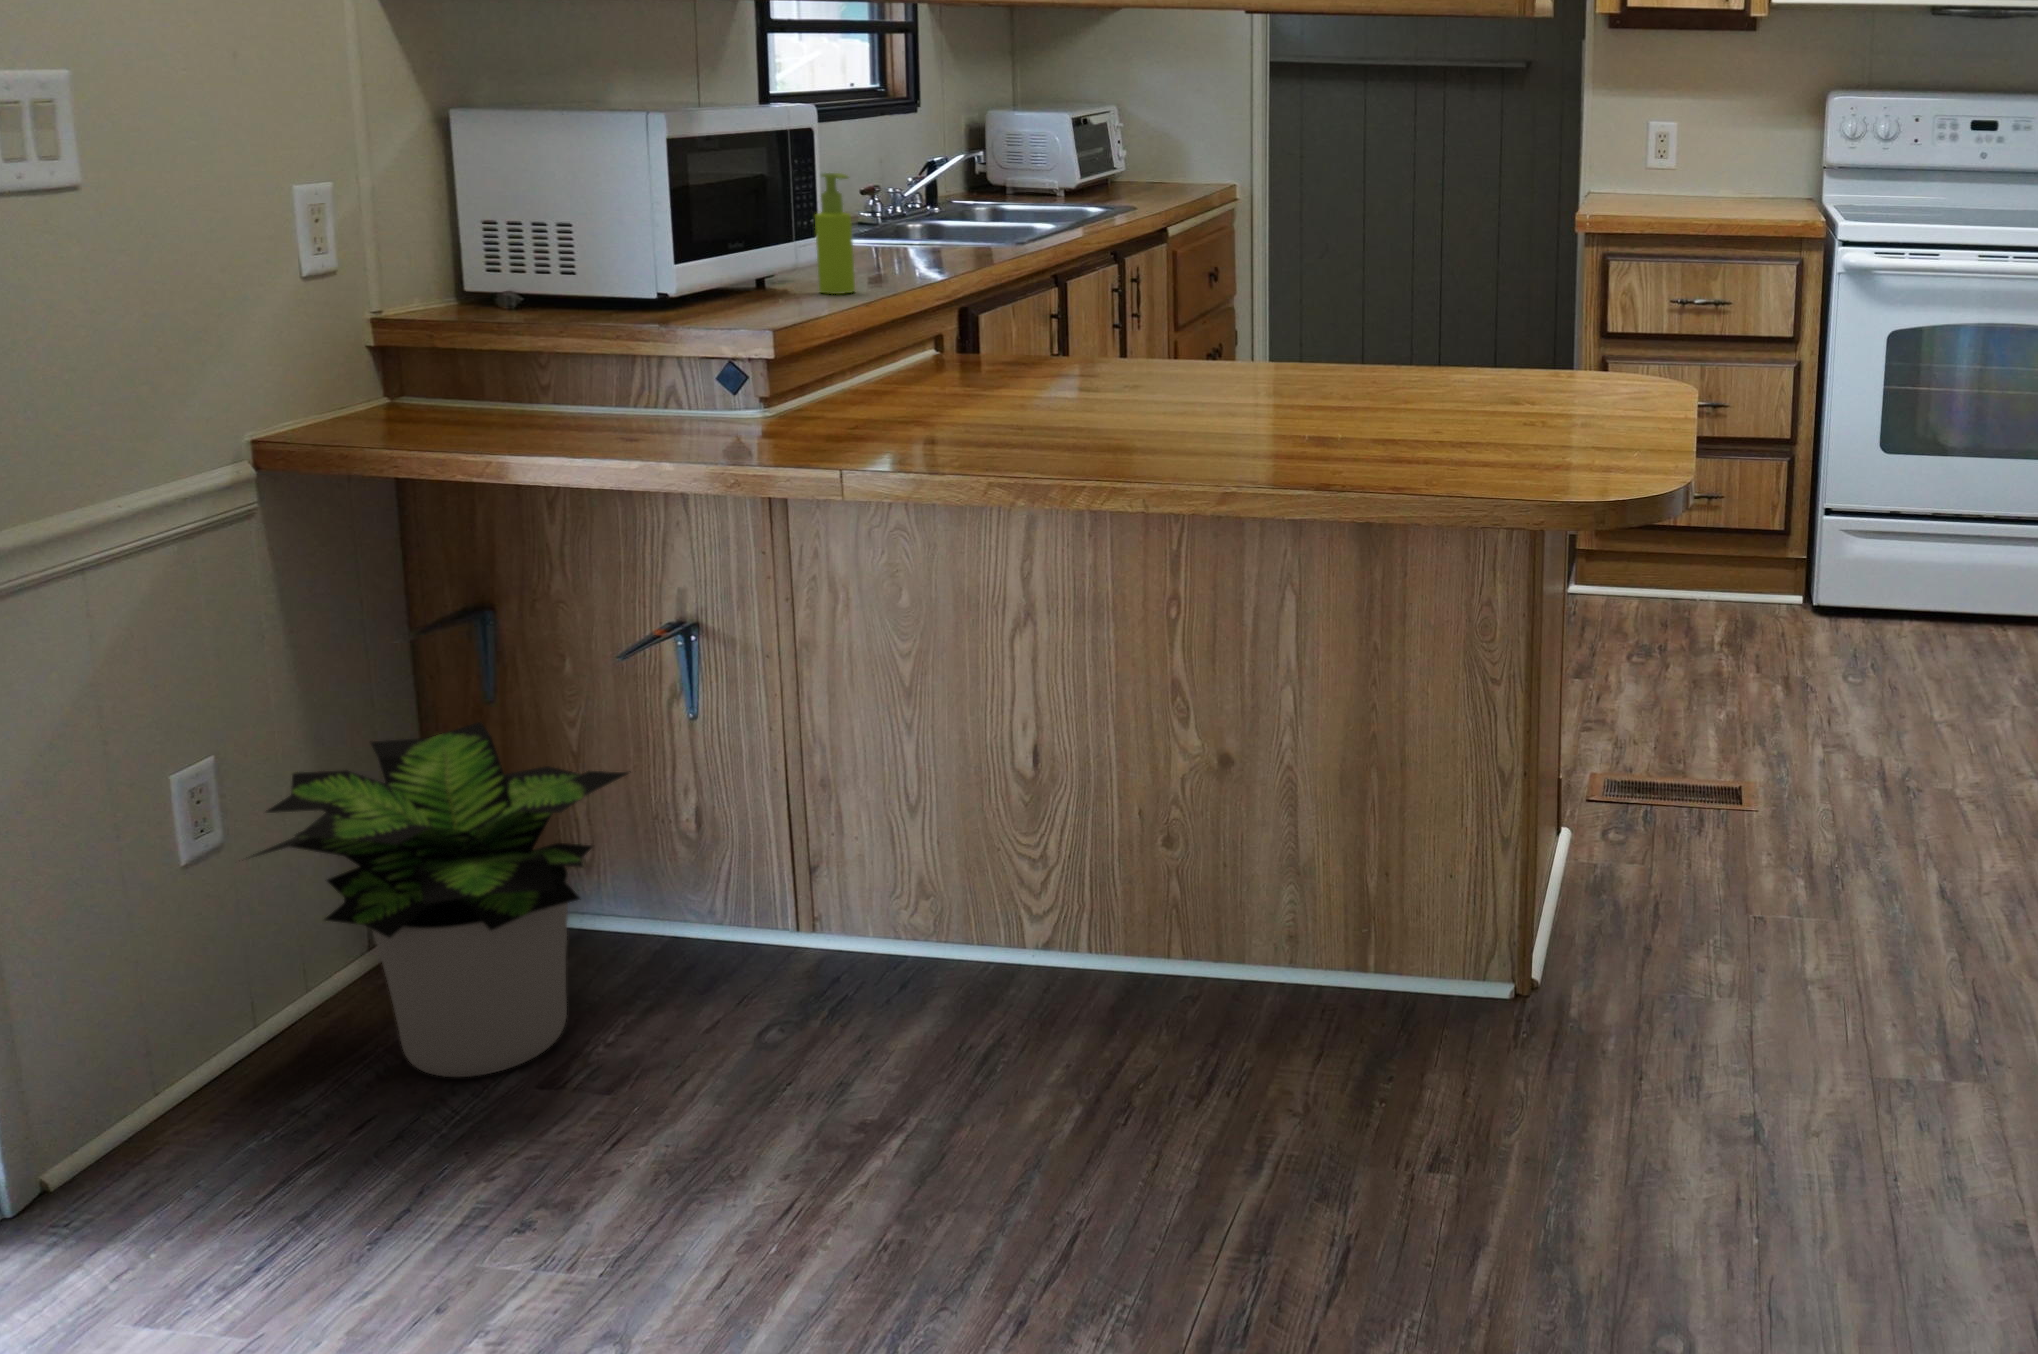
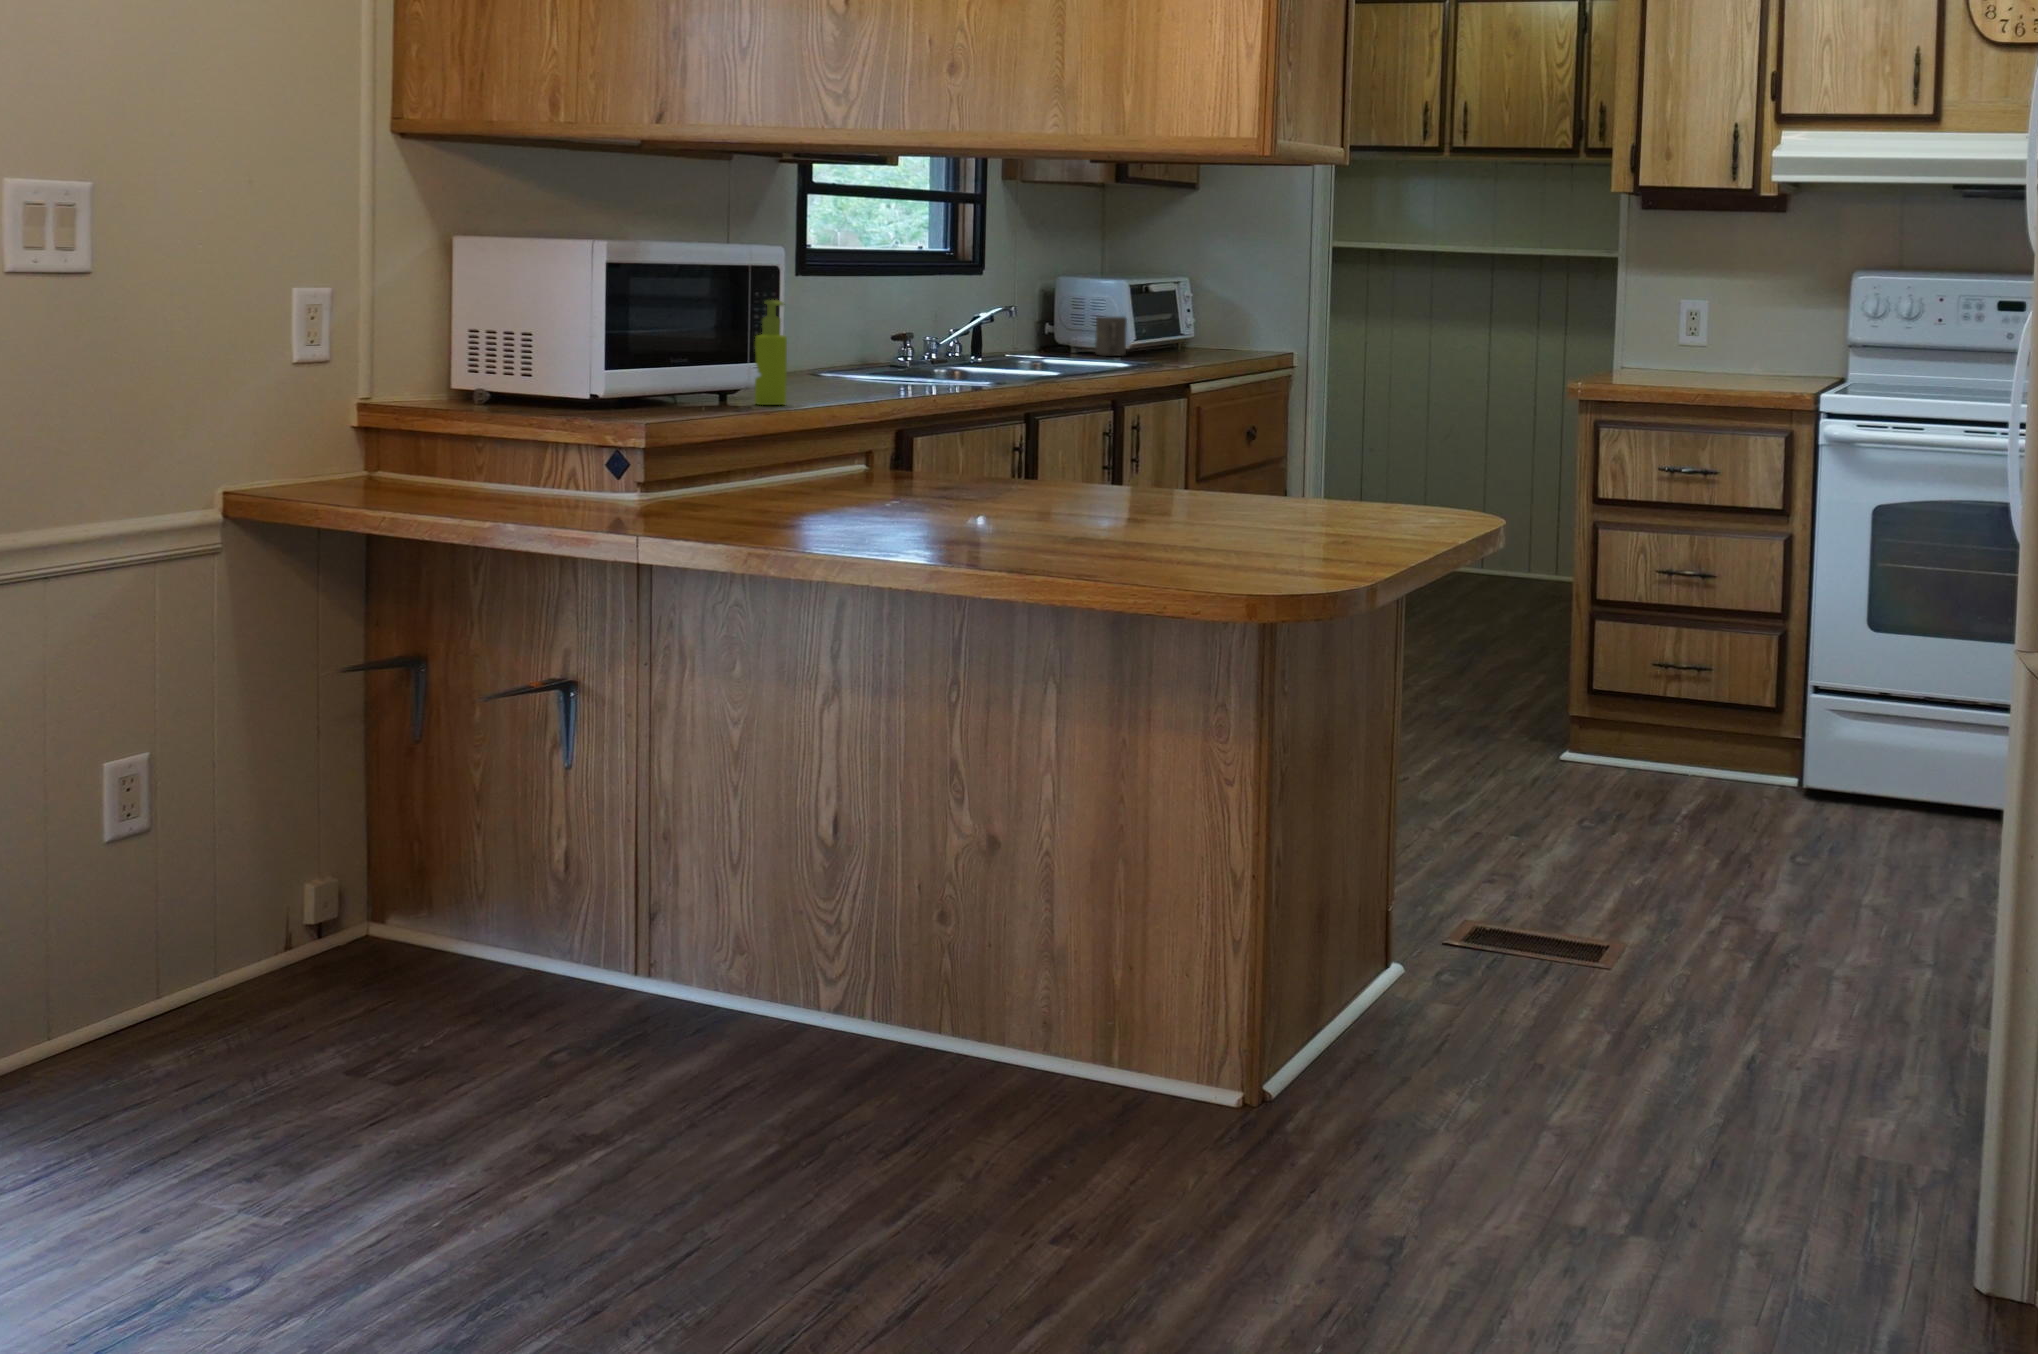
mug: none [1042,154,1076,198] -> present [1095,317,1127,356]
potted plant: present [246,722,631,1077] -> none [149,748,495,1057]

